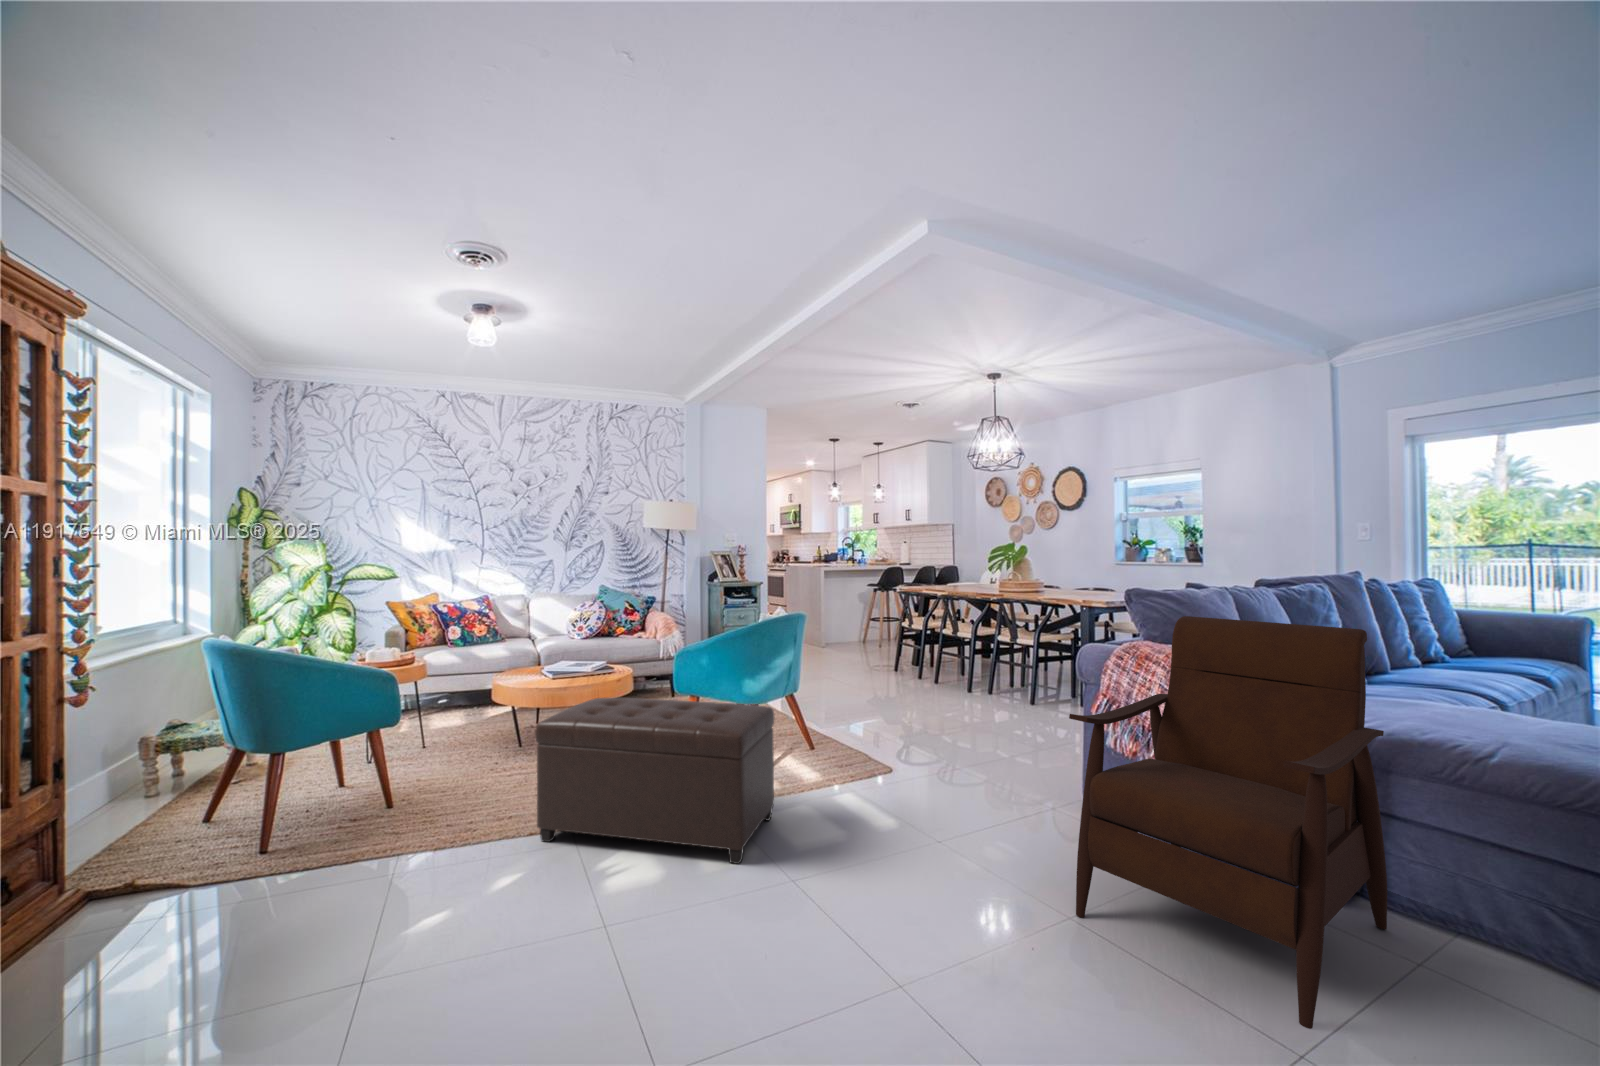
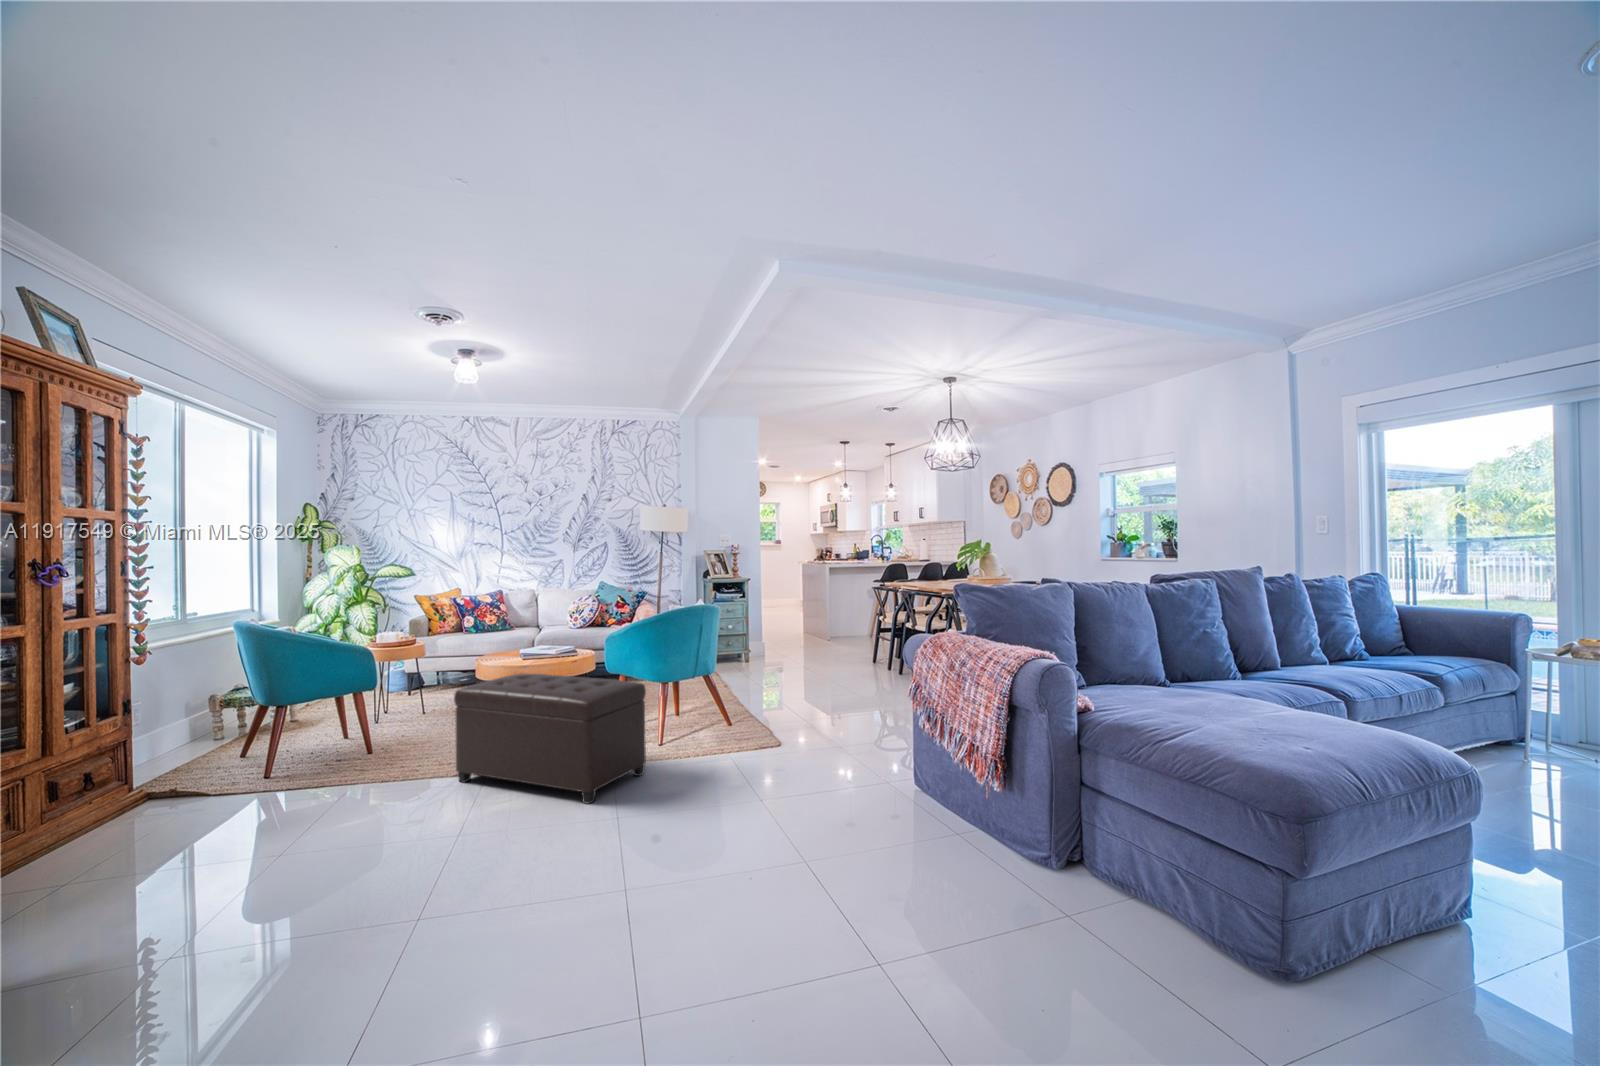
armchair: present [1069,616,1387,1029] -> none [812,611,1060,931]

